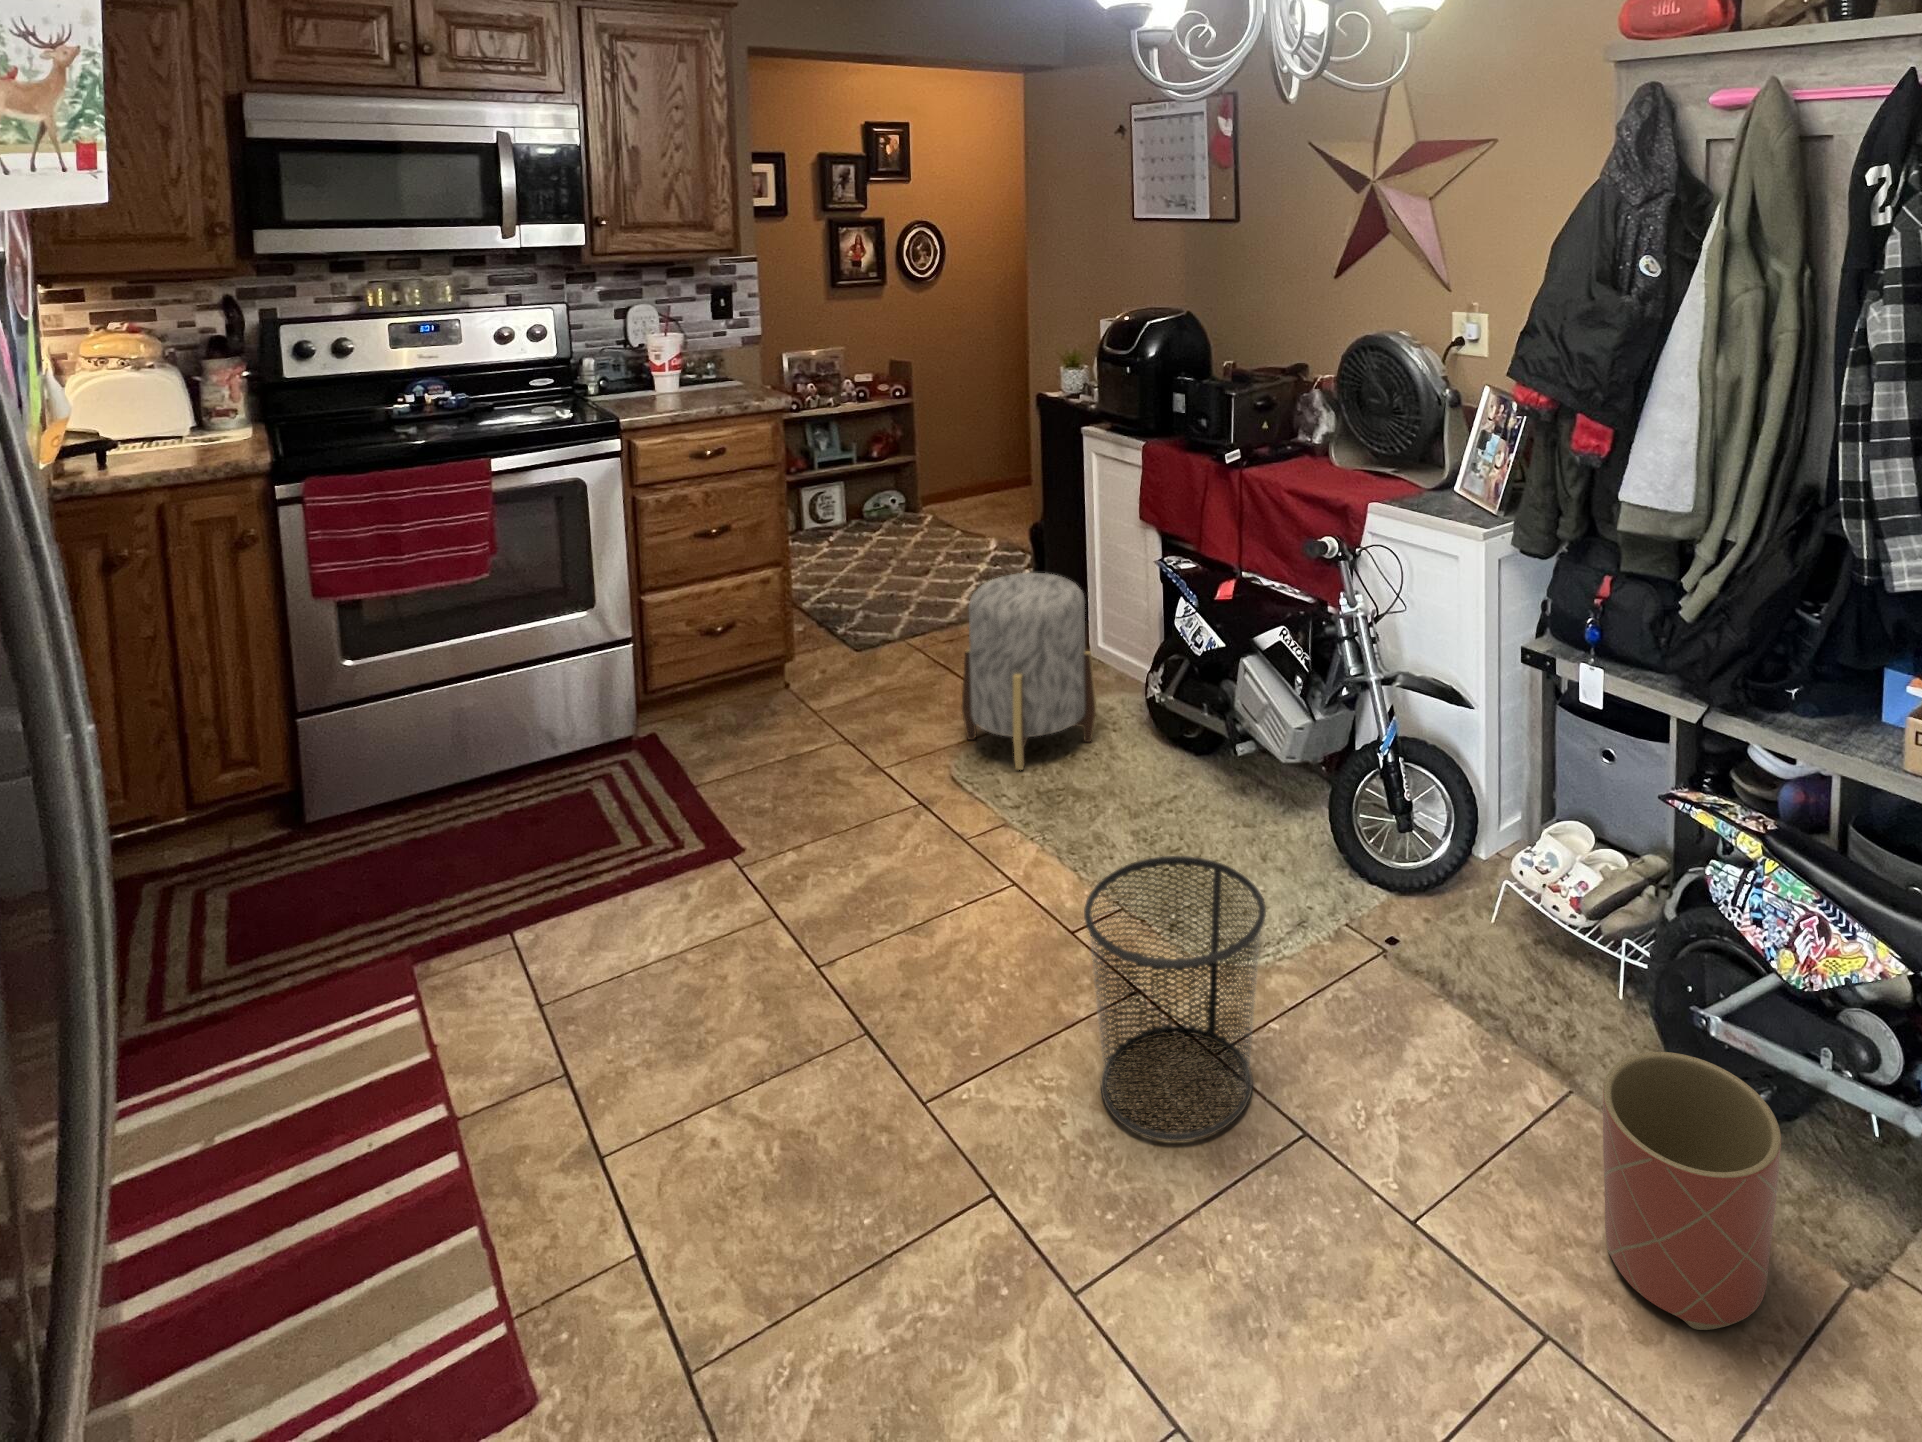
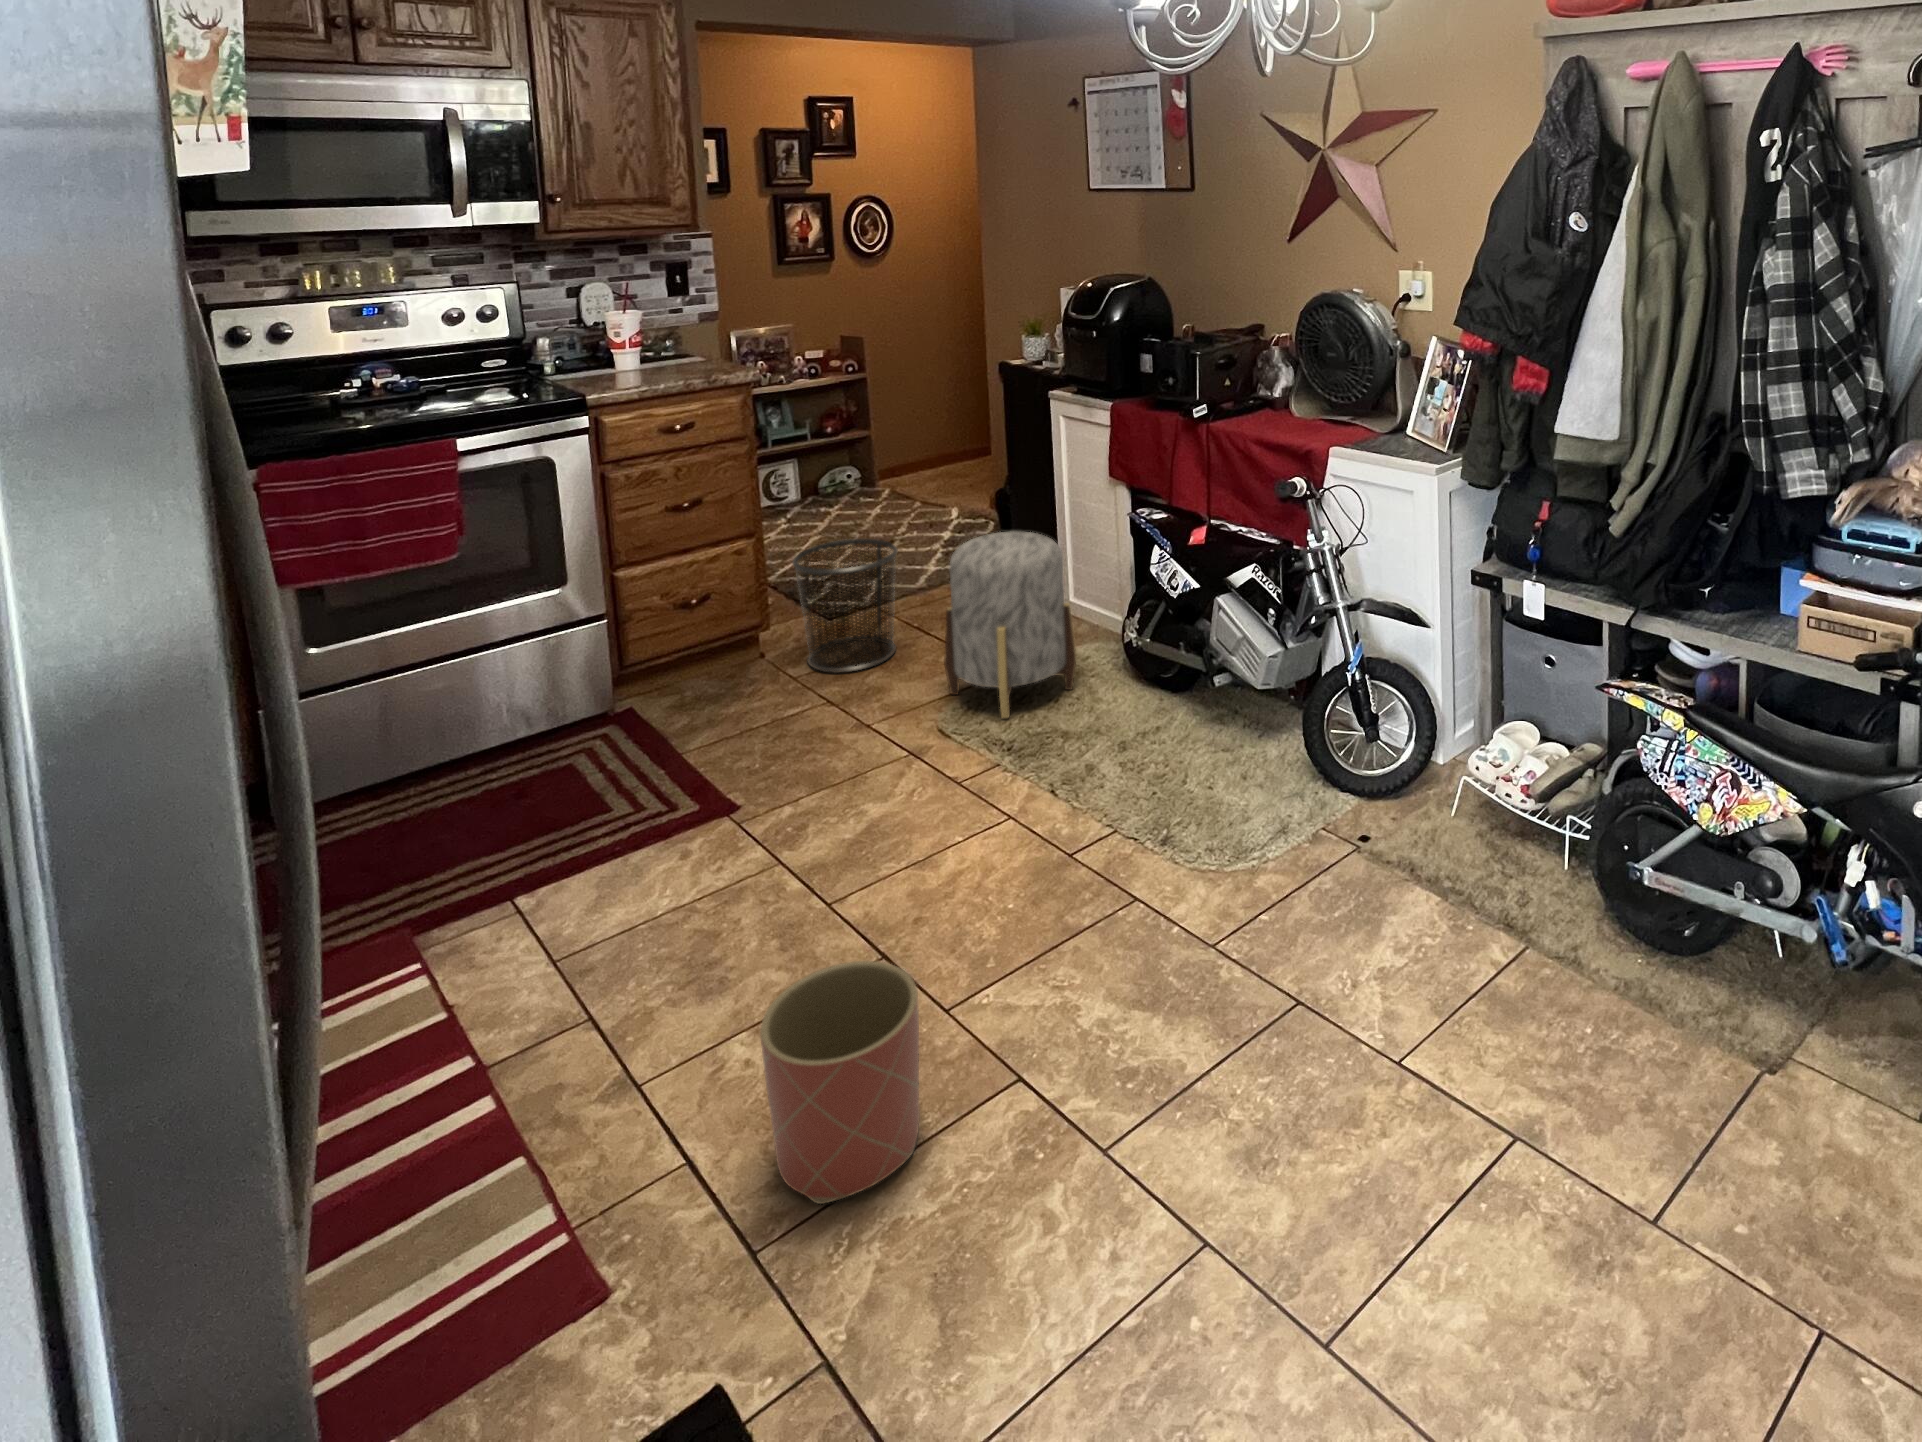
waste bin: present [1084,856,1266,1141] -> present [793,539,898,673]
planter: present [1603,1052,1781,1330] -> present [760,961,920,1204]

